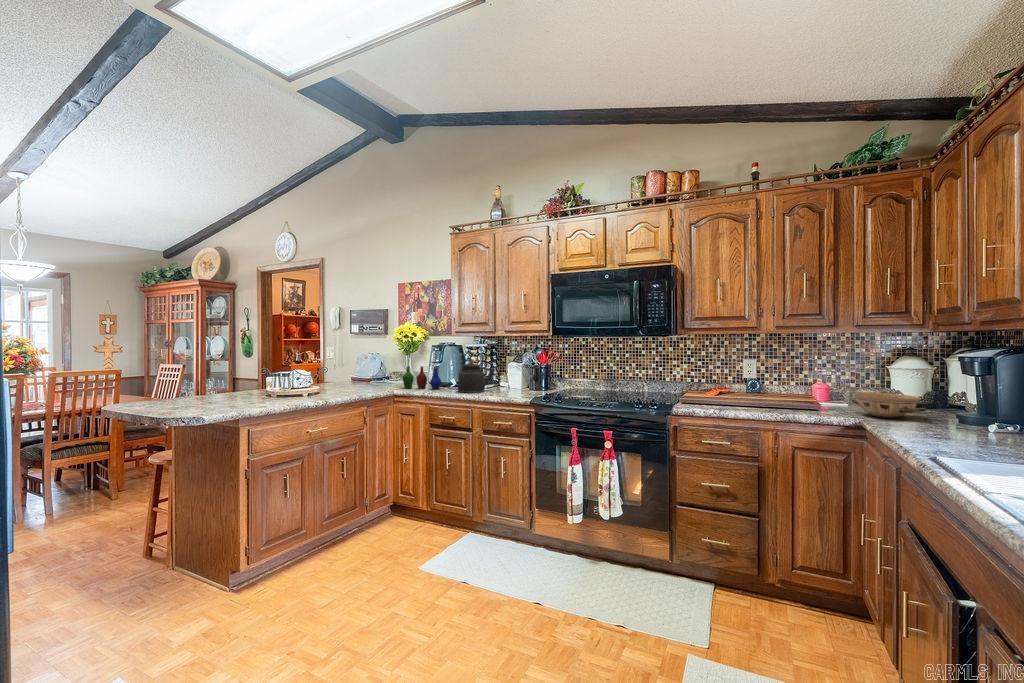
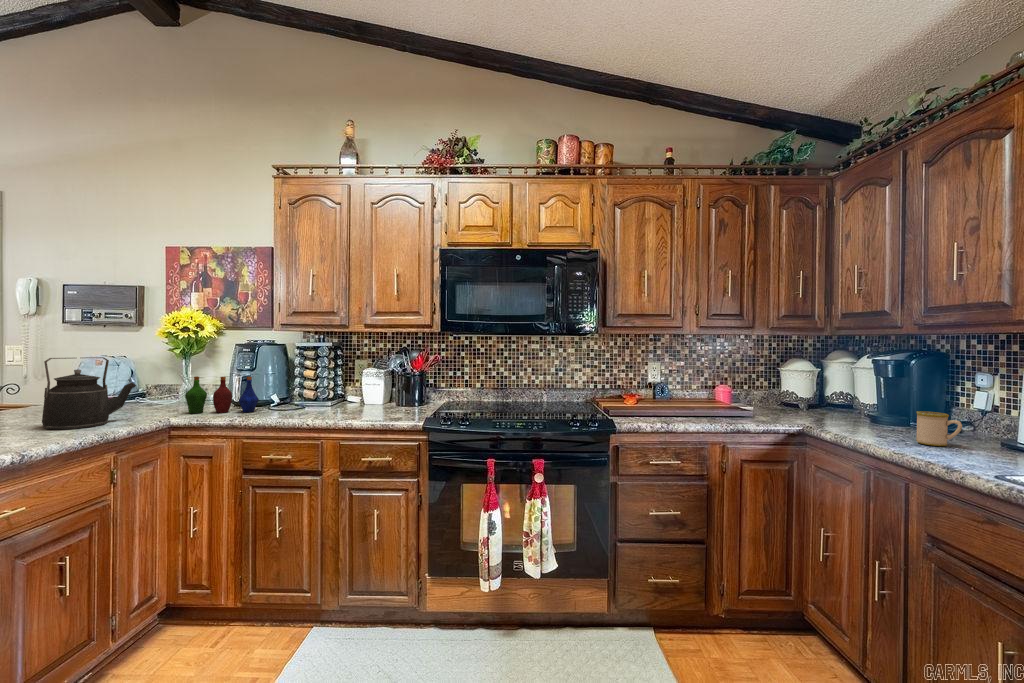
kettle: present [458,354,495,393] -> present [42,357,136,430]
ceramic bowl: present [850,392,926,418] -> none [776,396,860,422]
mug: none [936,406,977,440] -> present [916,411,962,446]

